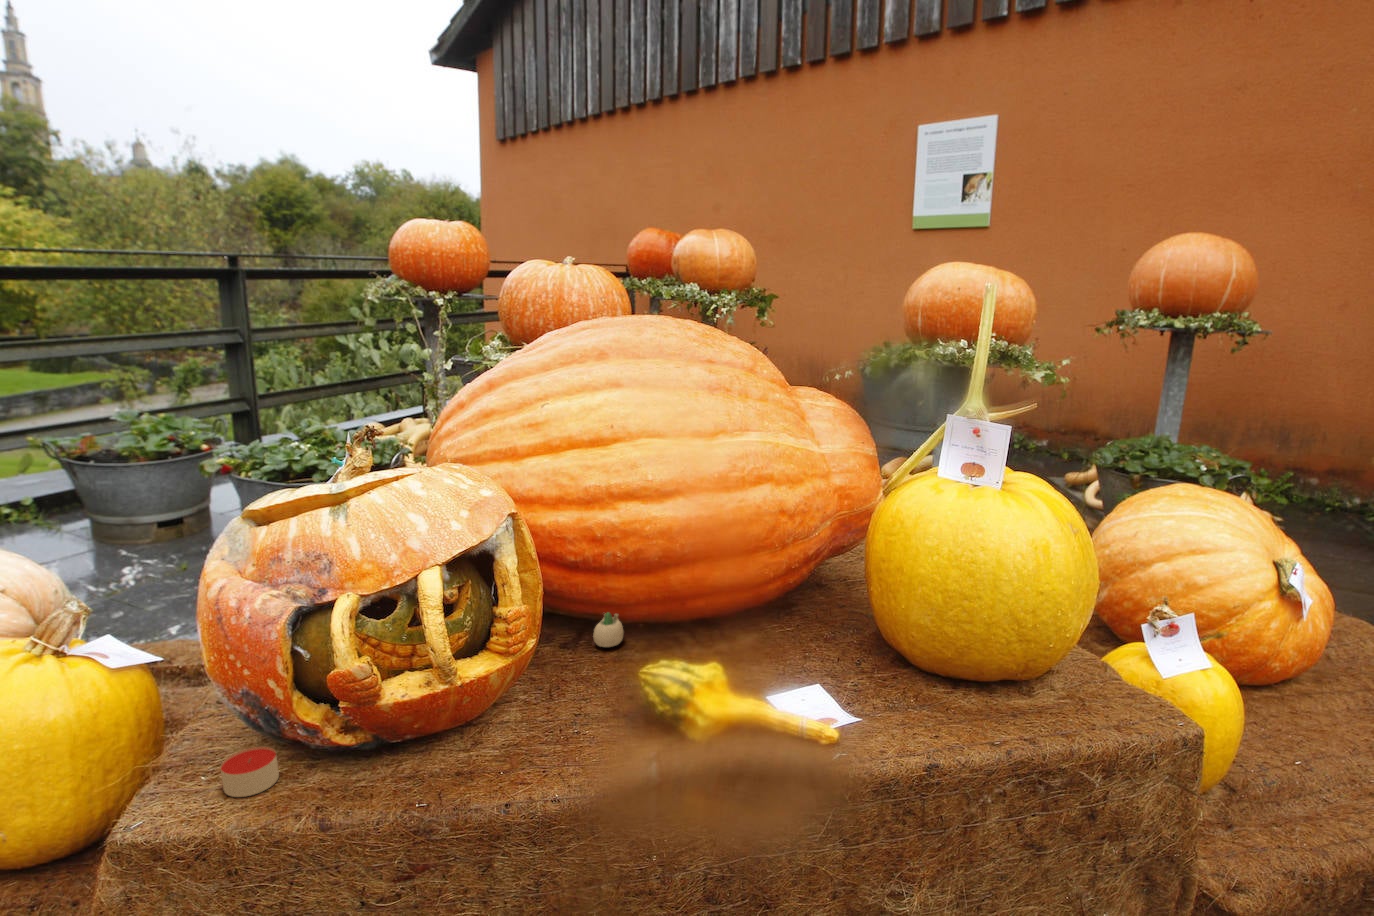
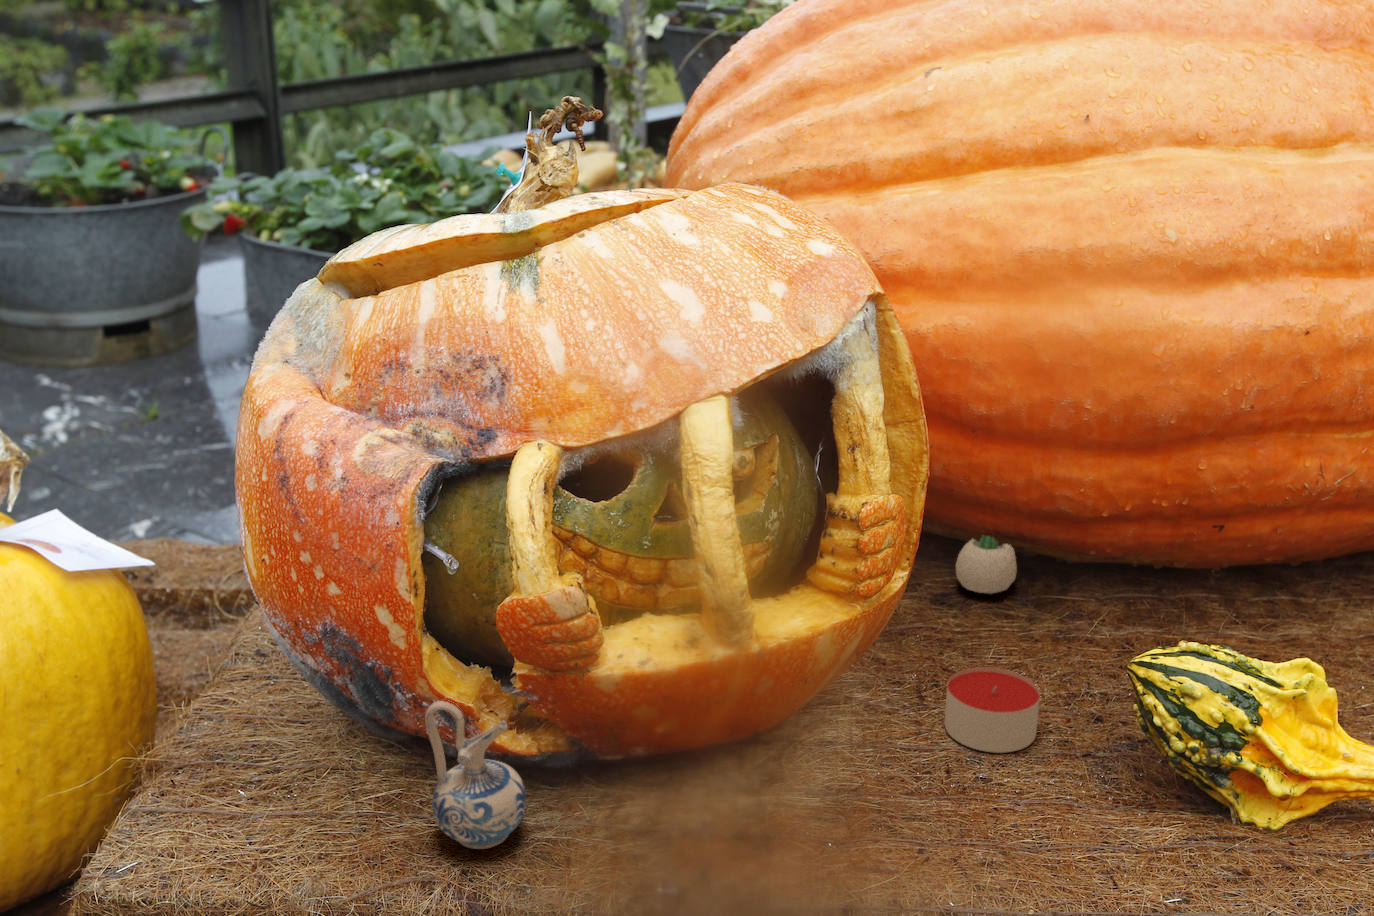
ceramic pitcher: none [295,721,350,795] -> present [425,700,526,849]
candle: present [220,747,279,797] -> present [944,667,1040,753]

